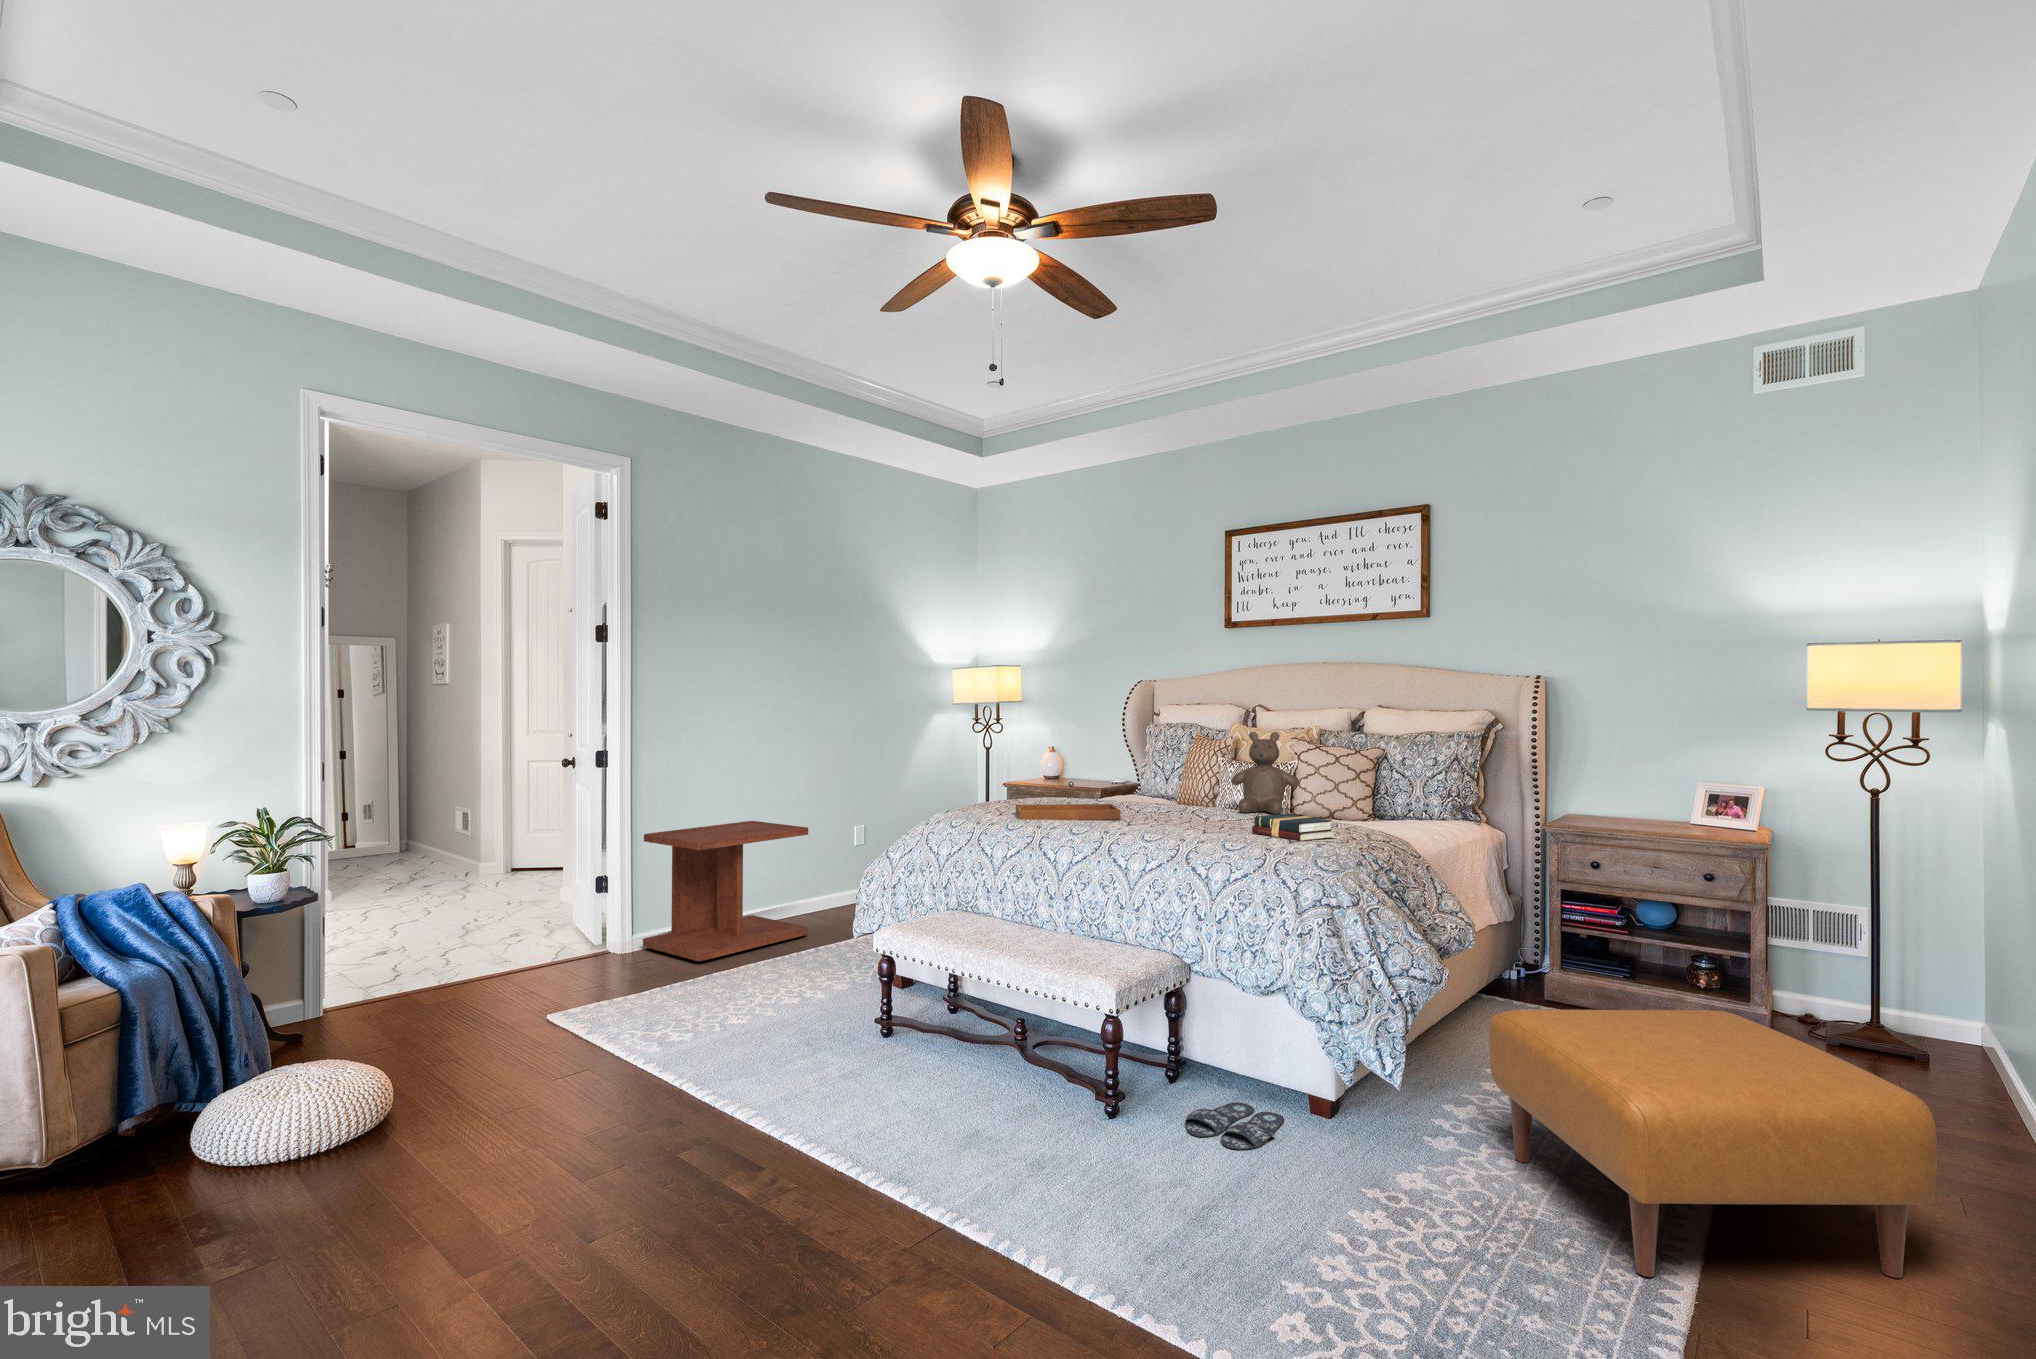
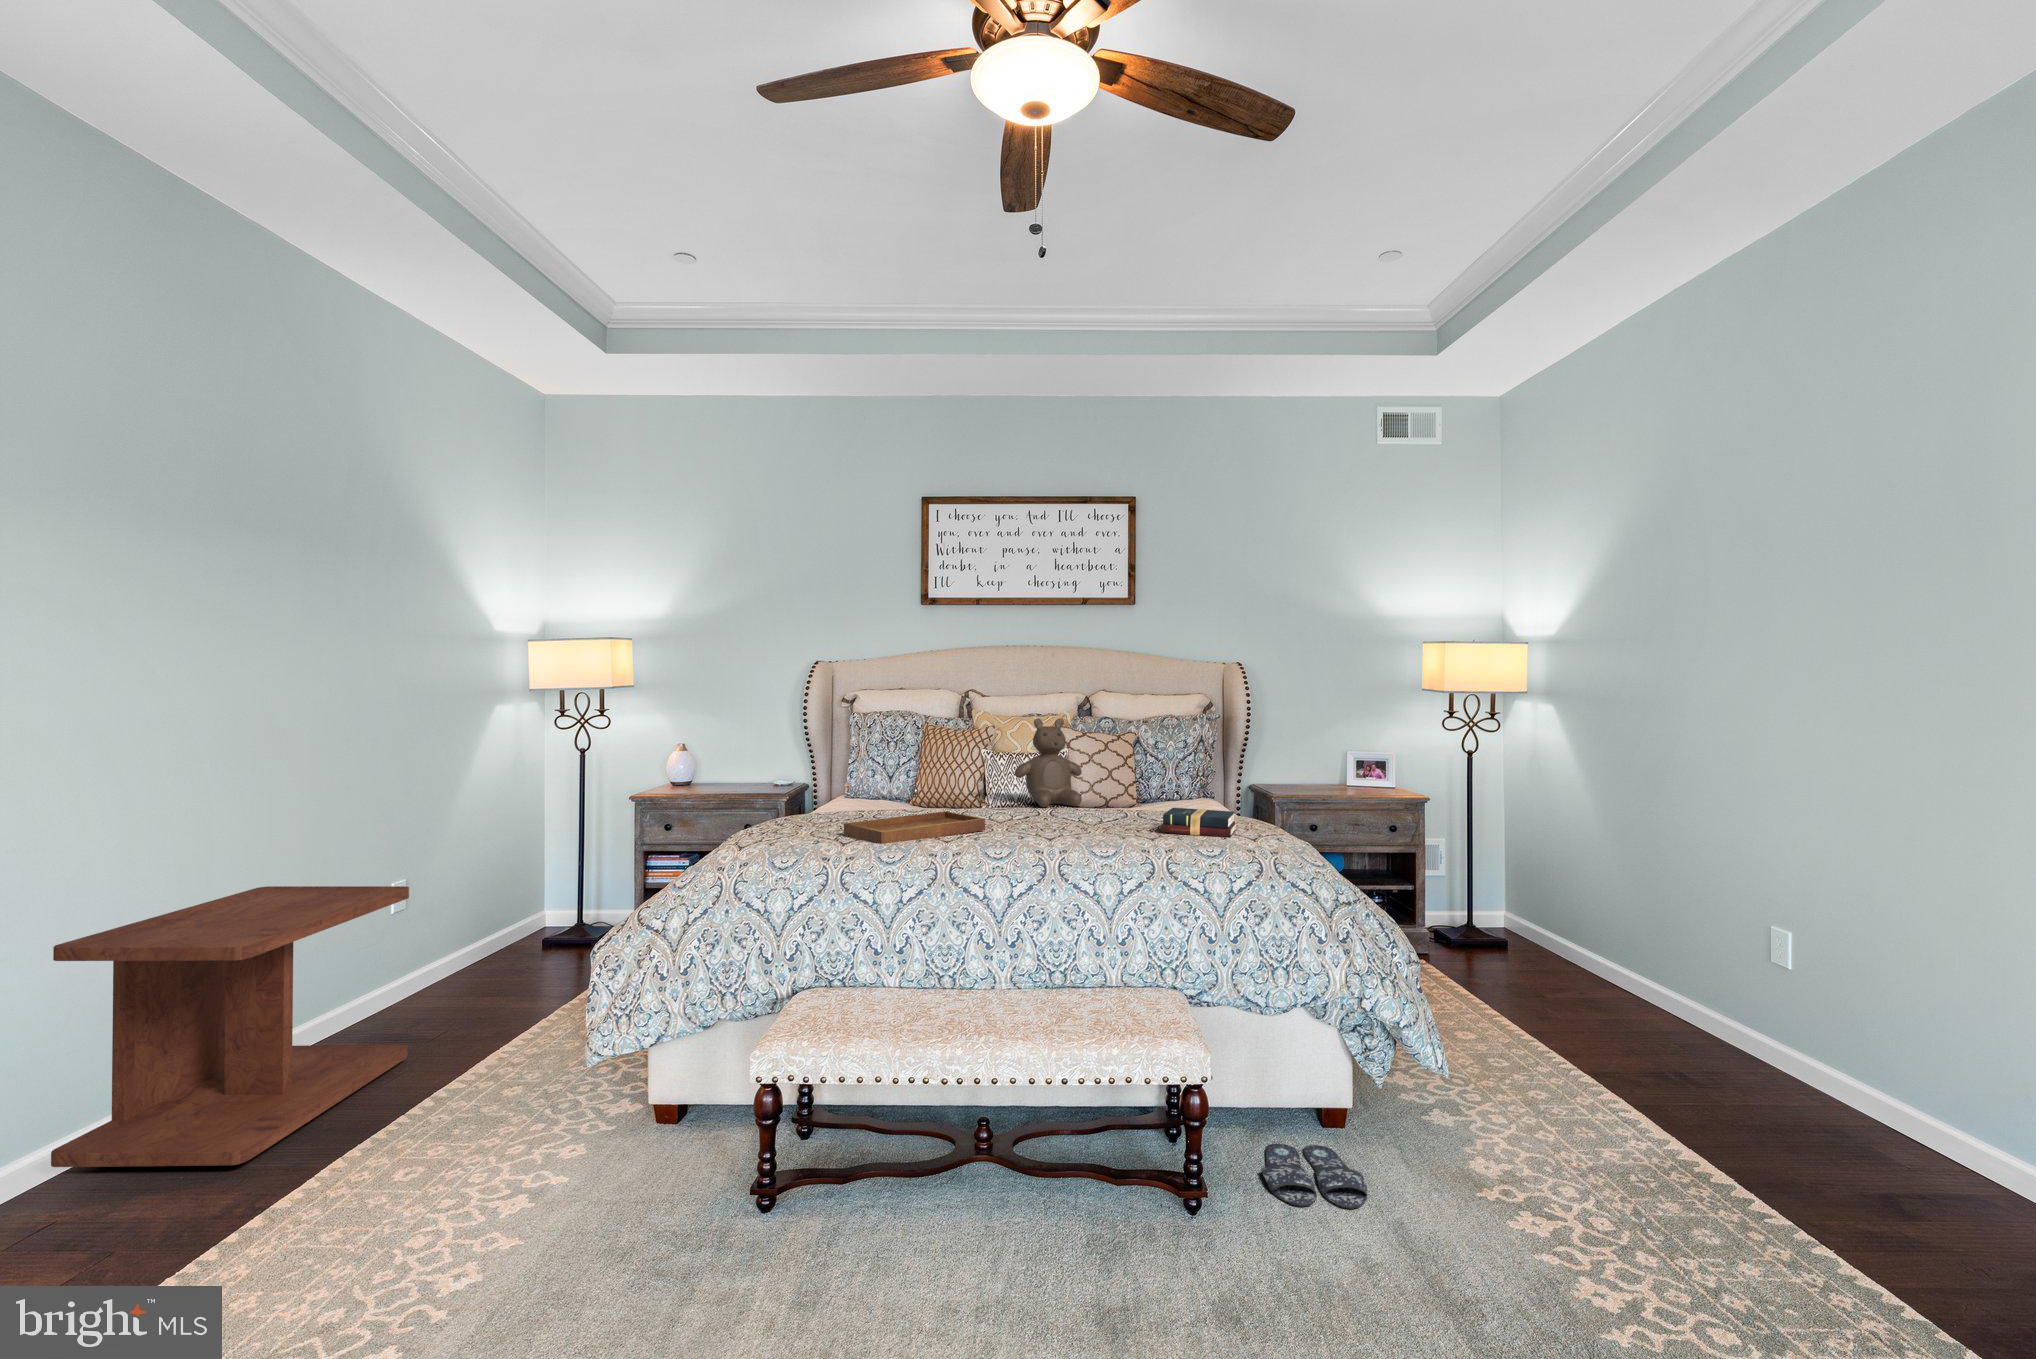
ottoman: present [1490,1010,1937,1278] -> none [1491,947,1836,1207]

